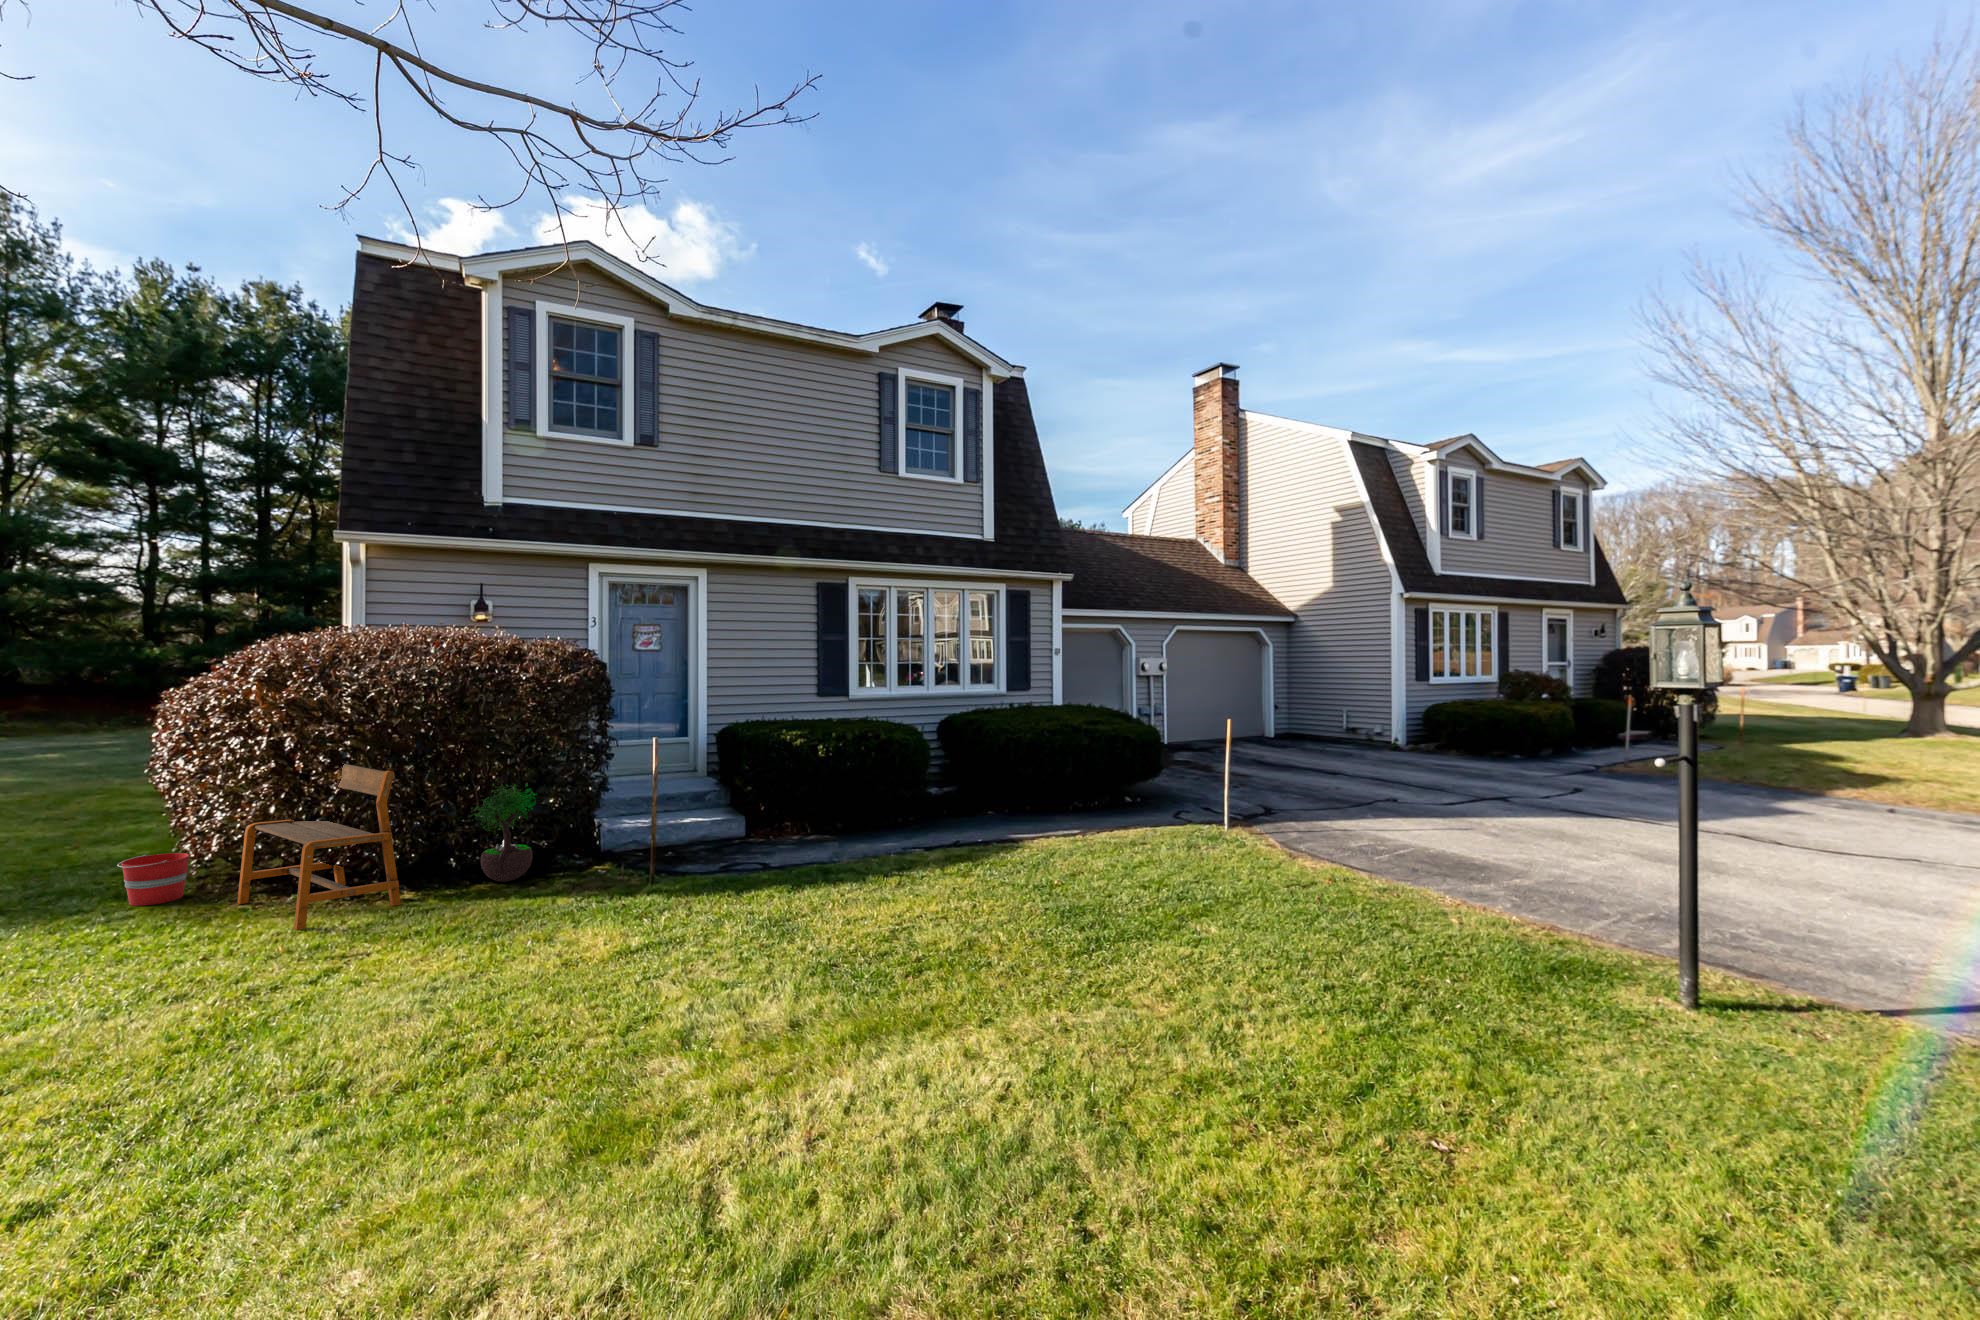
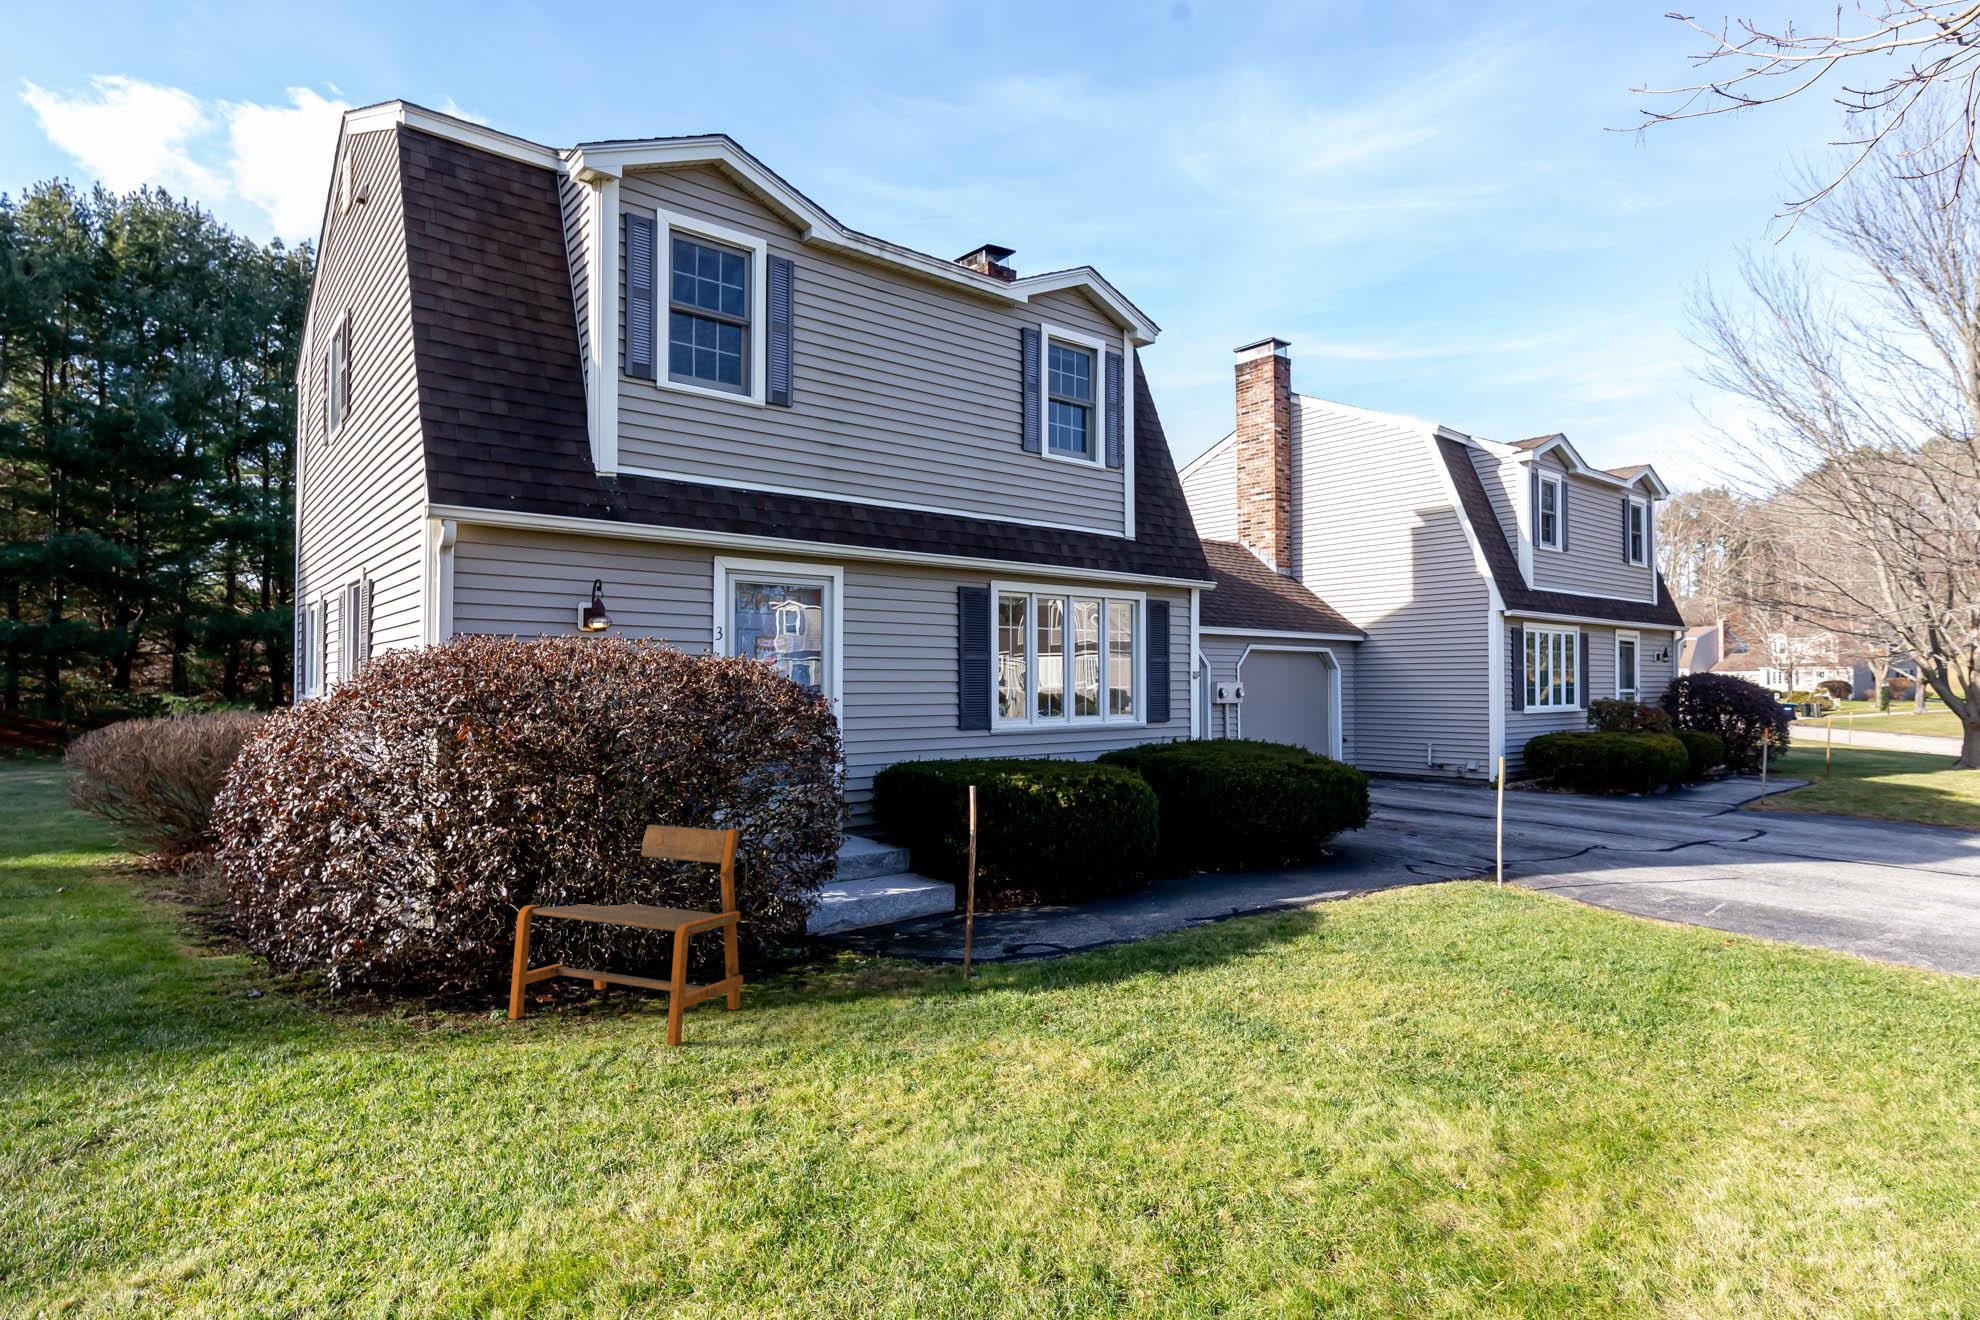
potted tree: present [470,779,536,882] -> none [785,838,863,974]
bucket: present [117,853,189,906] -> none [335,953,417,1029]

